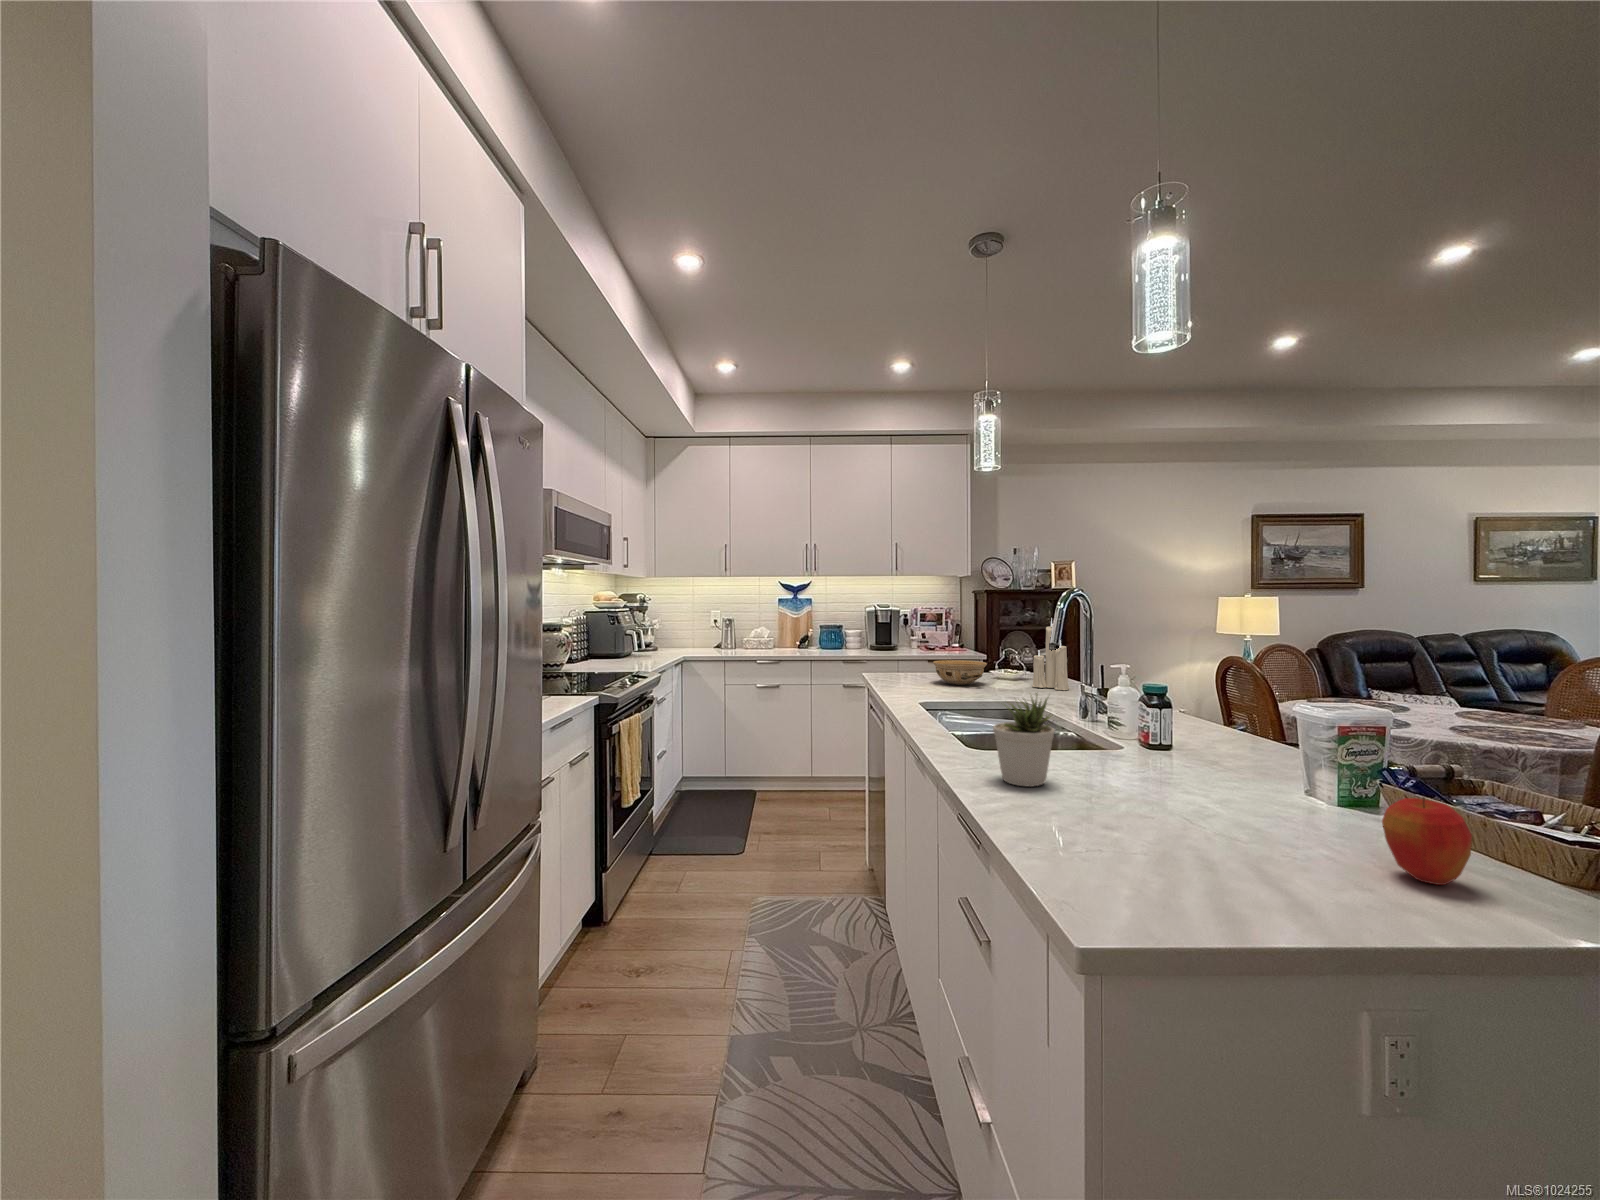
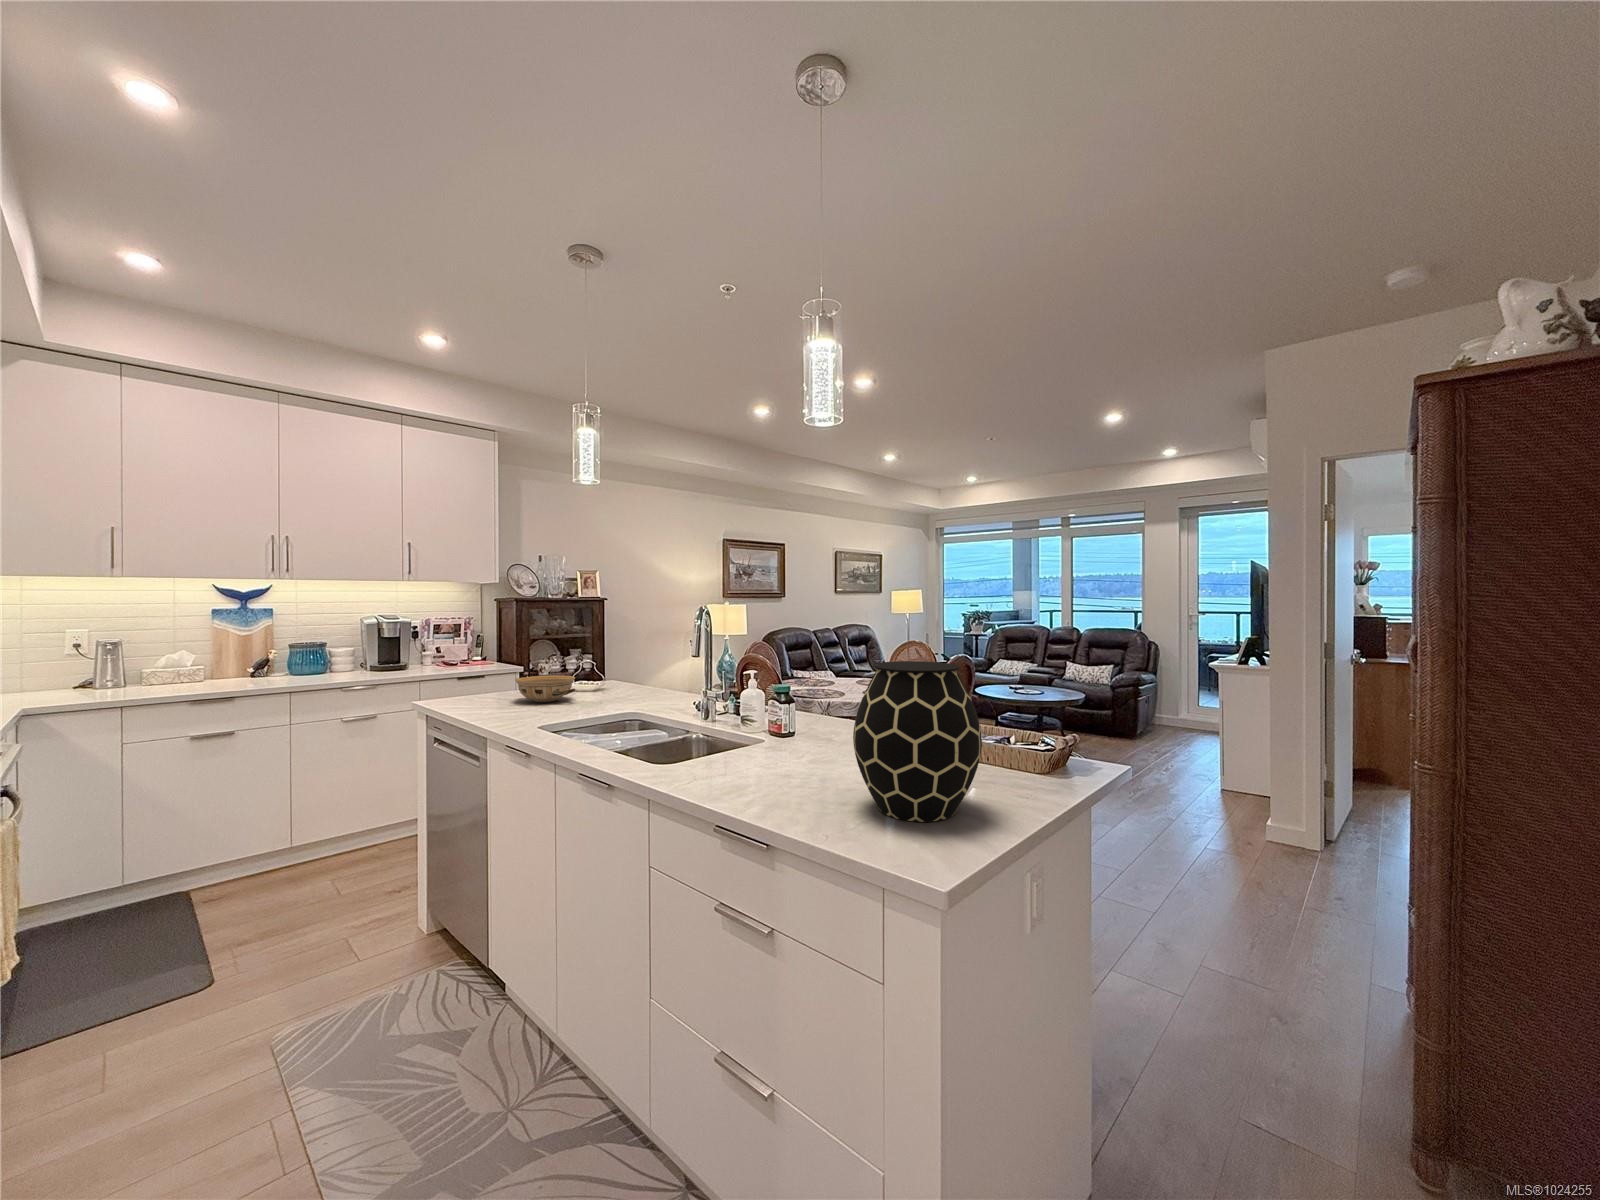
candle: present [1032,619,1069,690] -> none [619,625,654,696]
vase: none [1093,654,1288,869] -> present [853,661,982,822]
potted plant: present [993,693,1055,787] -> none [724,701,781,791]
apple: present [1382,797,1472,885] -> none [1002,740,1046,793]

